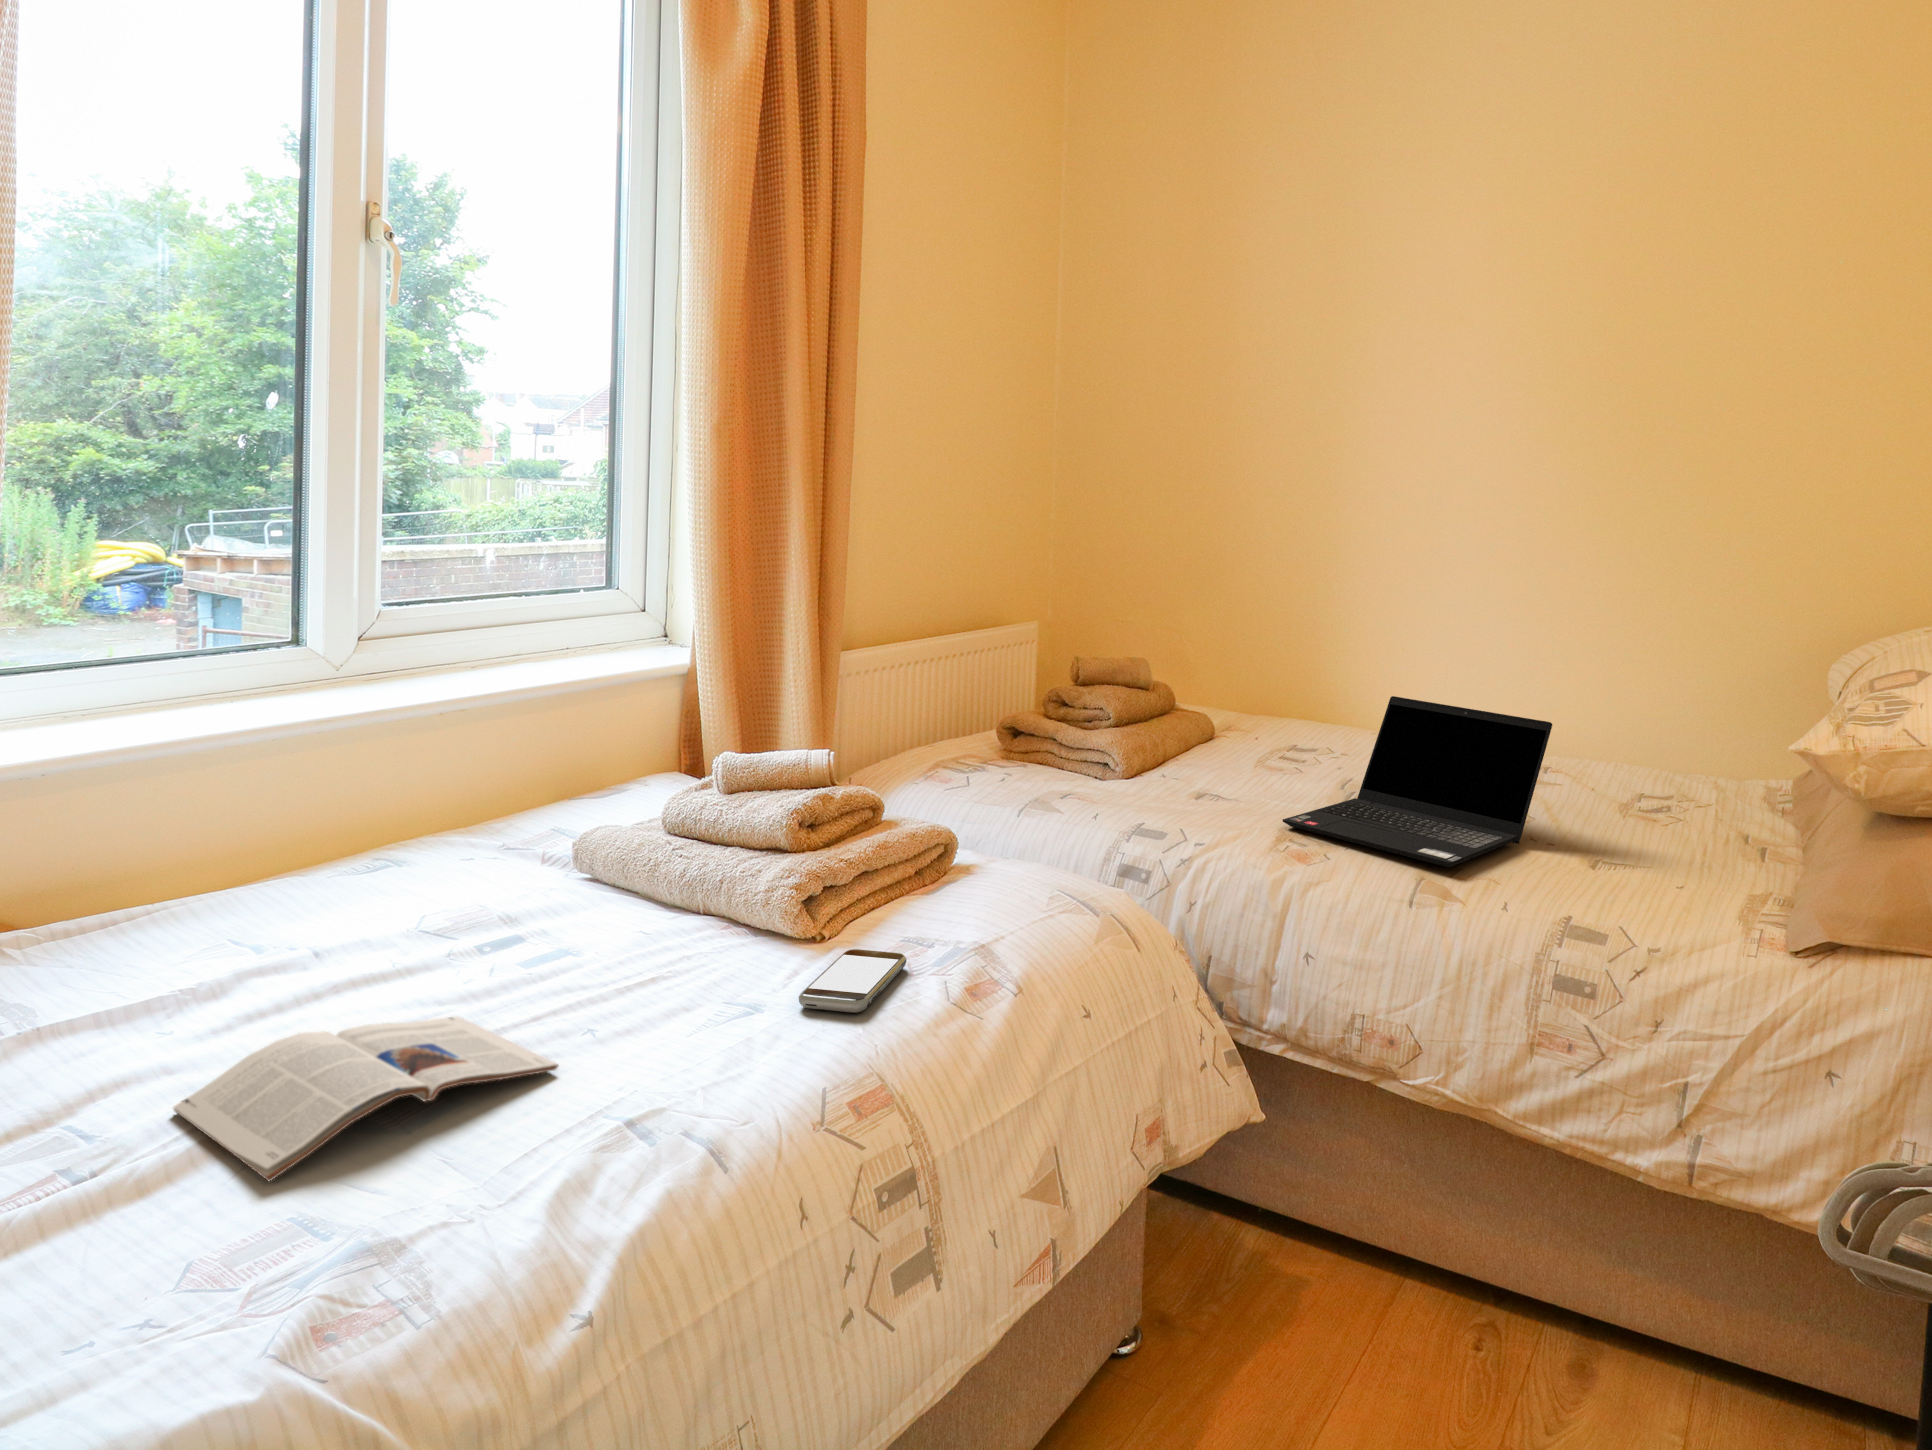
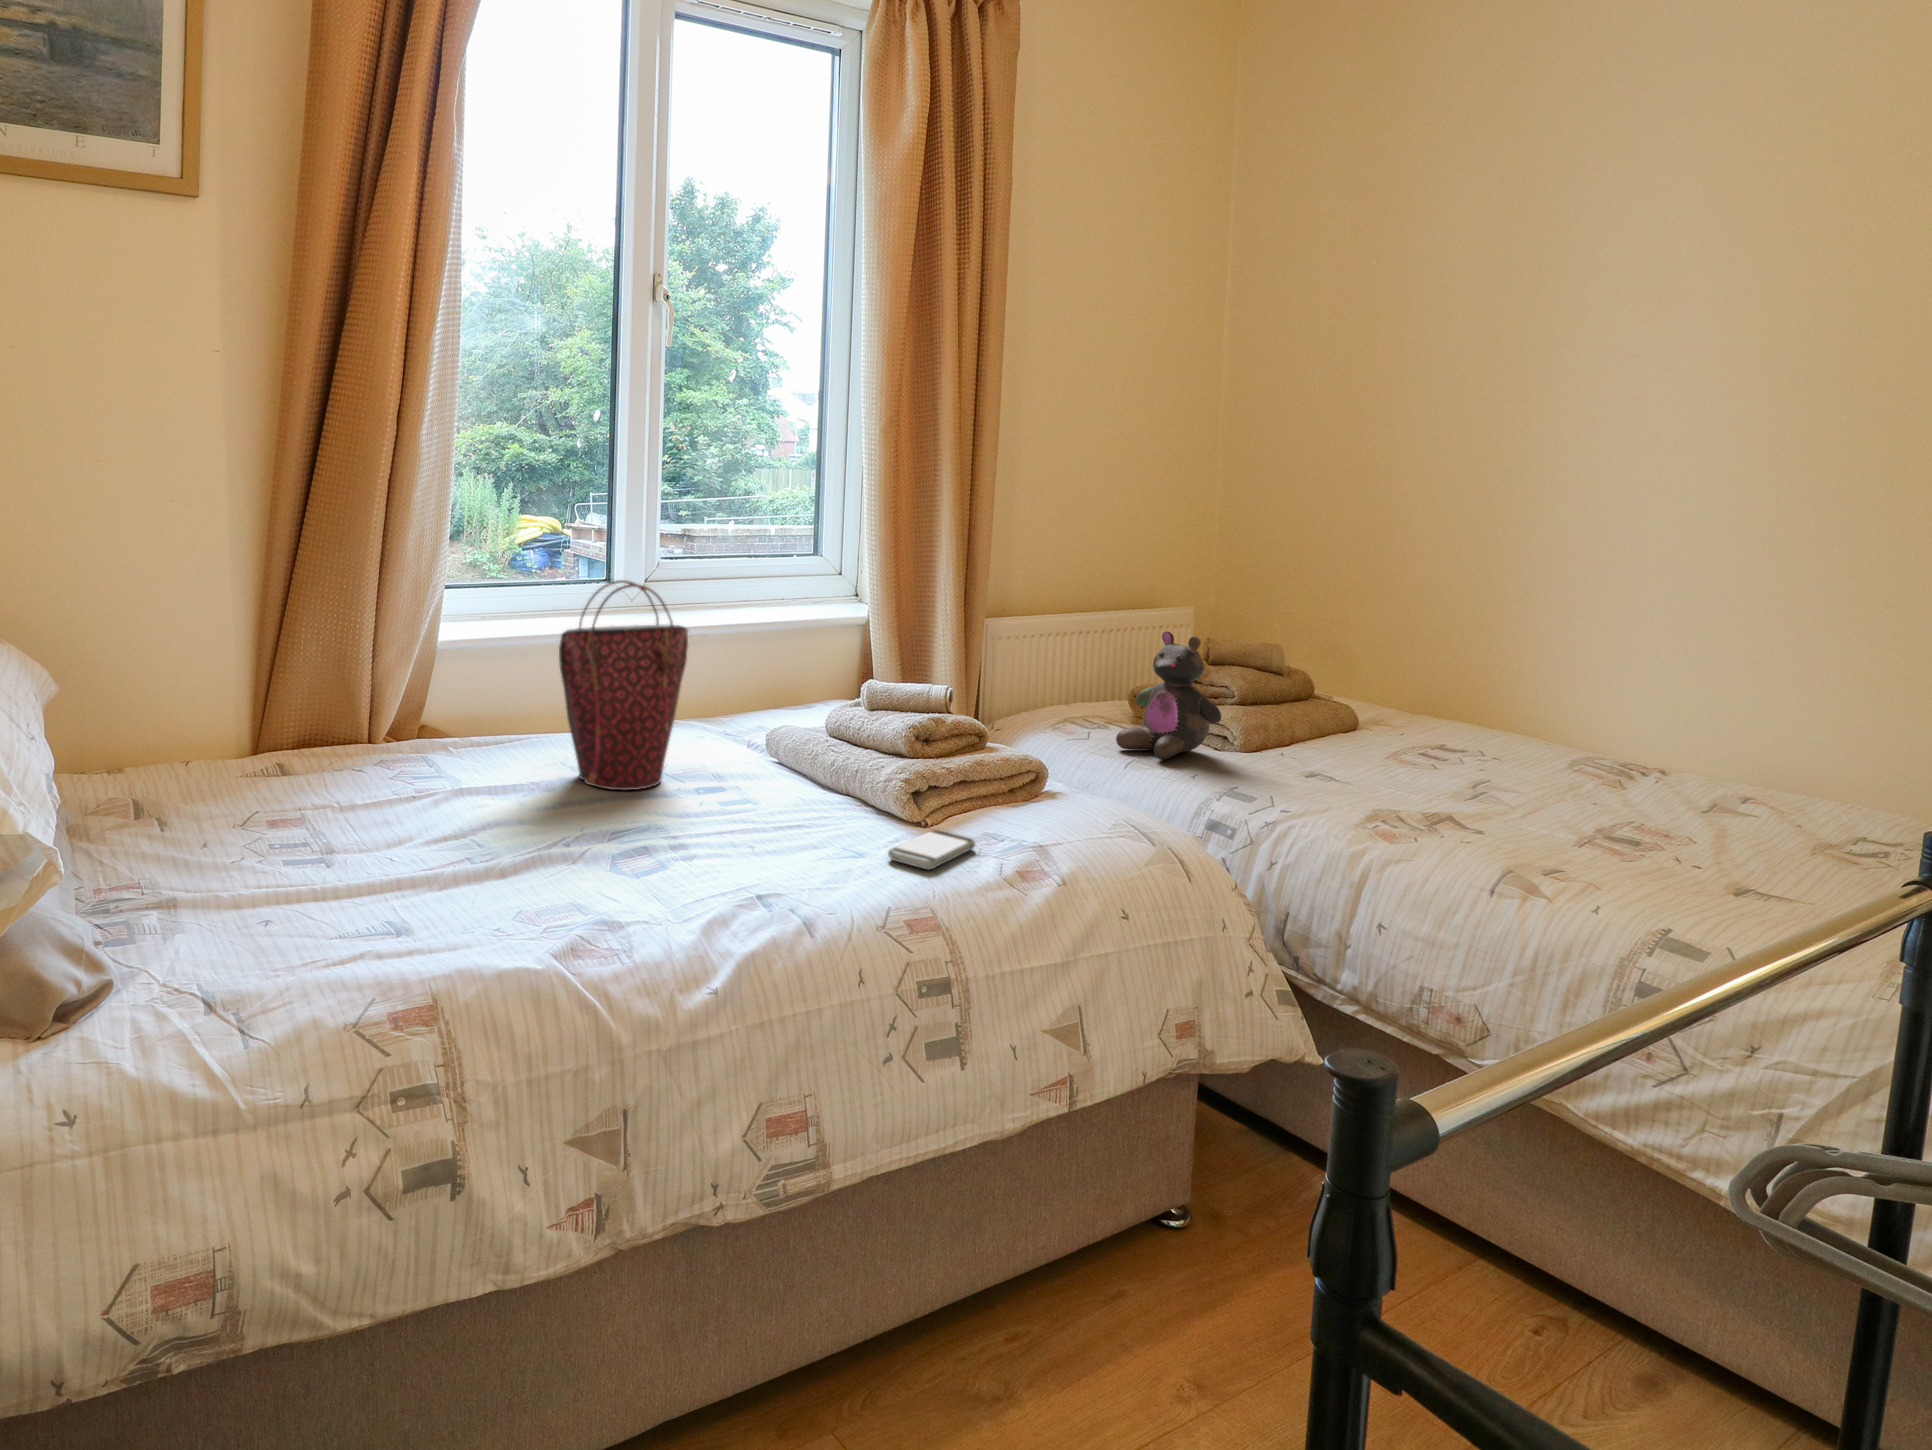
handbag: none [231,645,460,973] -> present [559,580,688,790]
stuffed bear: none [1007,657,1116,802] -> present [1116,631,1221,759]
laptop computer: present [1283,696,1552,867] -> none [1381,696,1719,866]
magazine: present [173,1016,558,1181] -> none [522,813,725,885]

